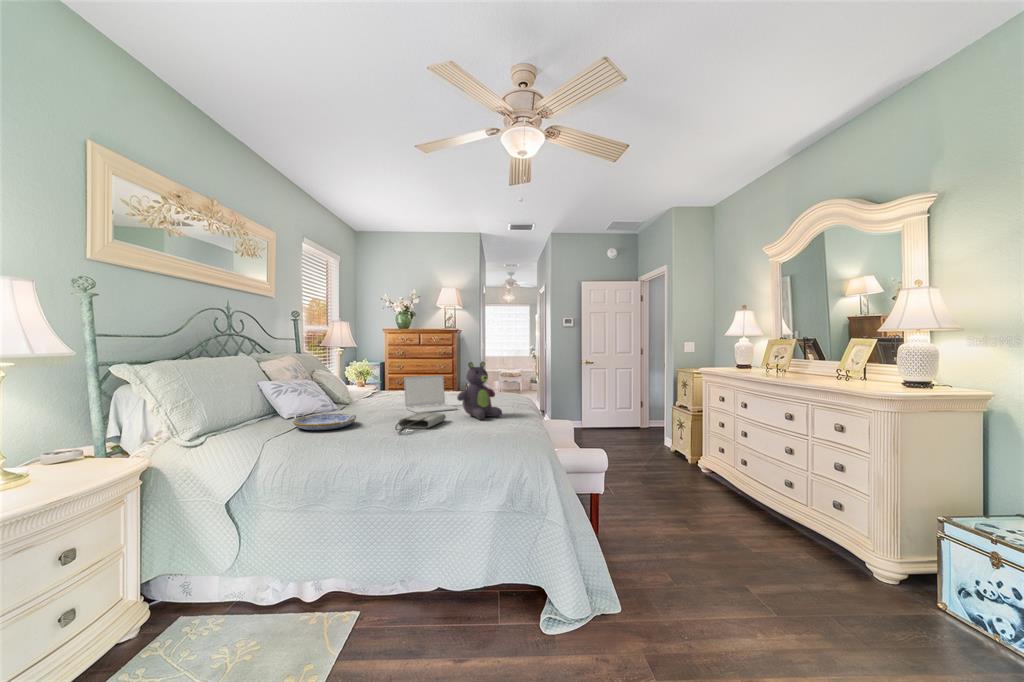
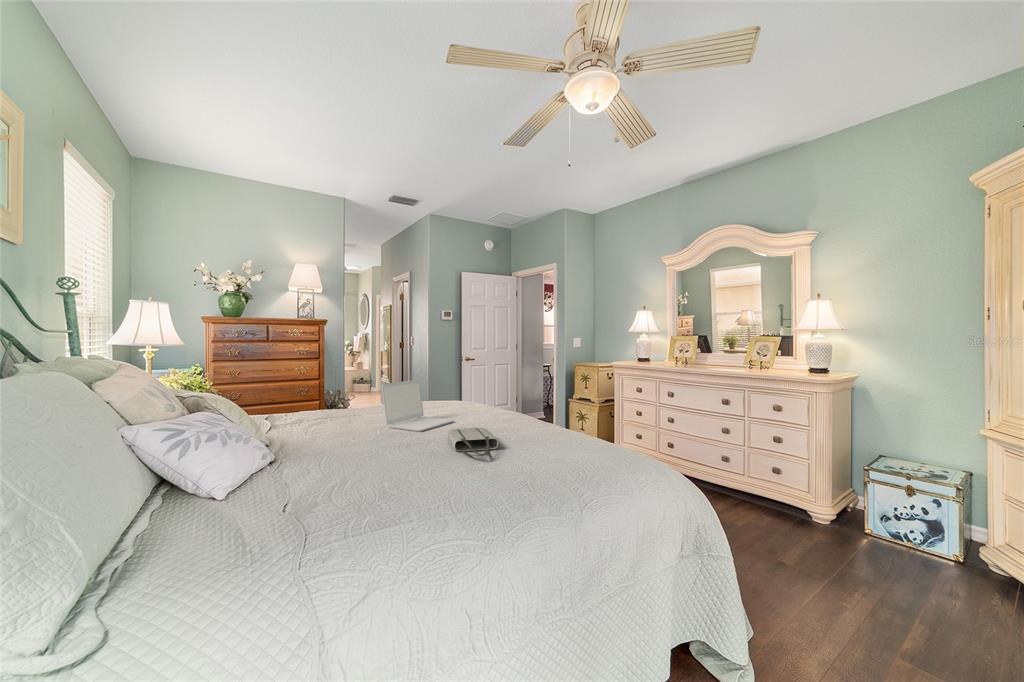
stuffed bear: present [457,362,502,420] -> none [484,360,533,431]
serving tray: present [293,413,356,430] -> none [291,442,394,474]

